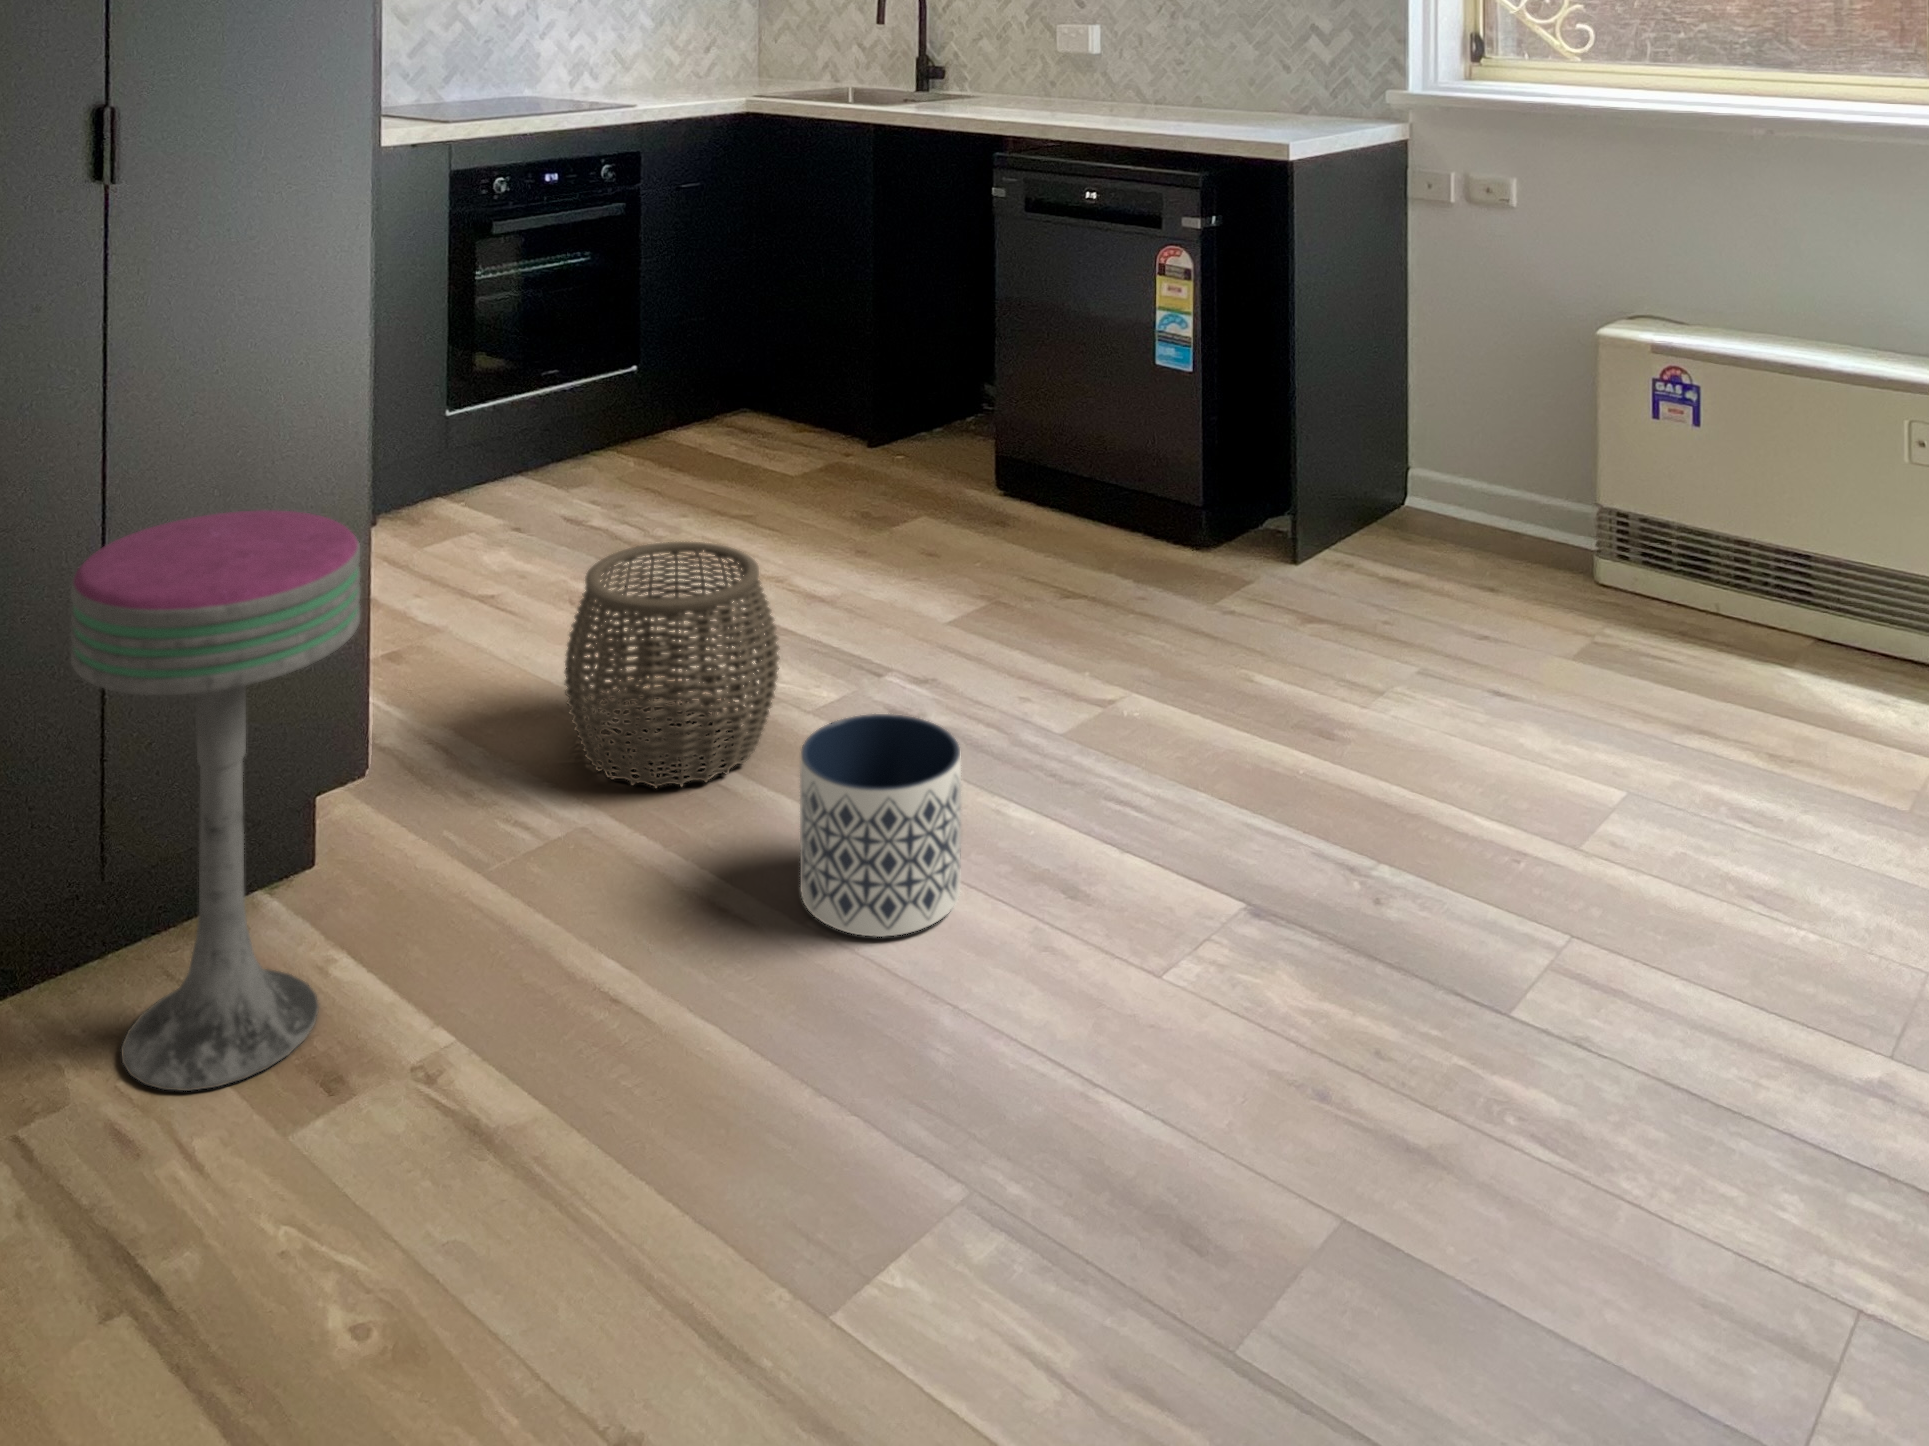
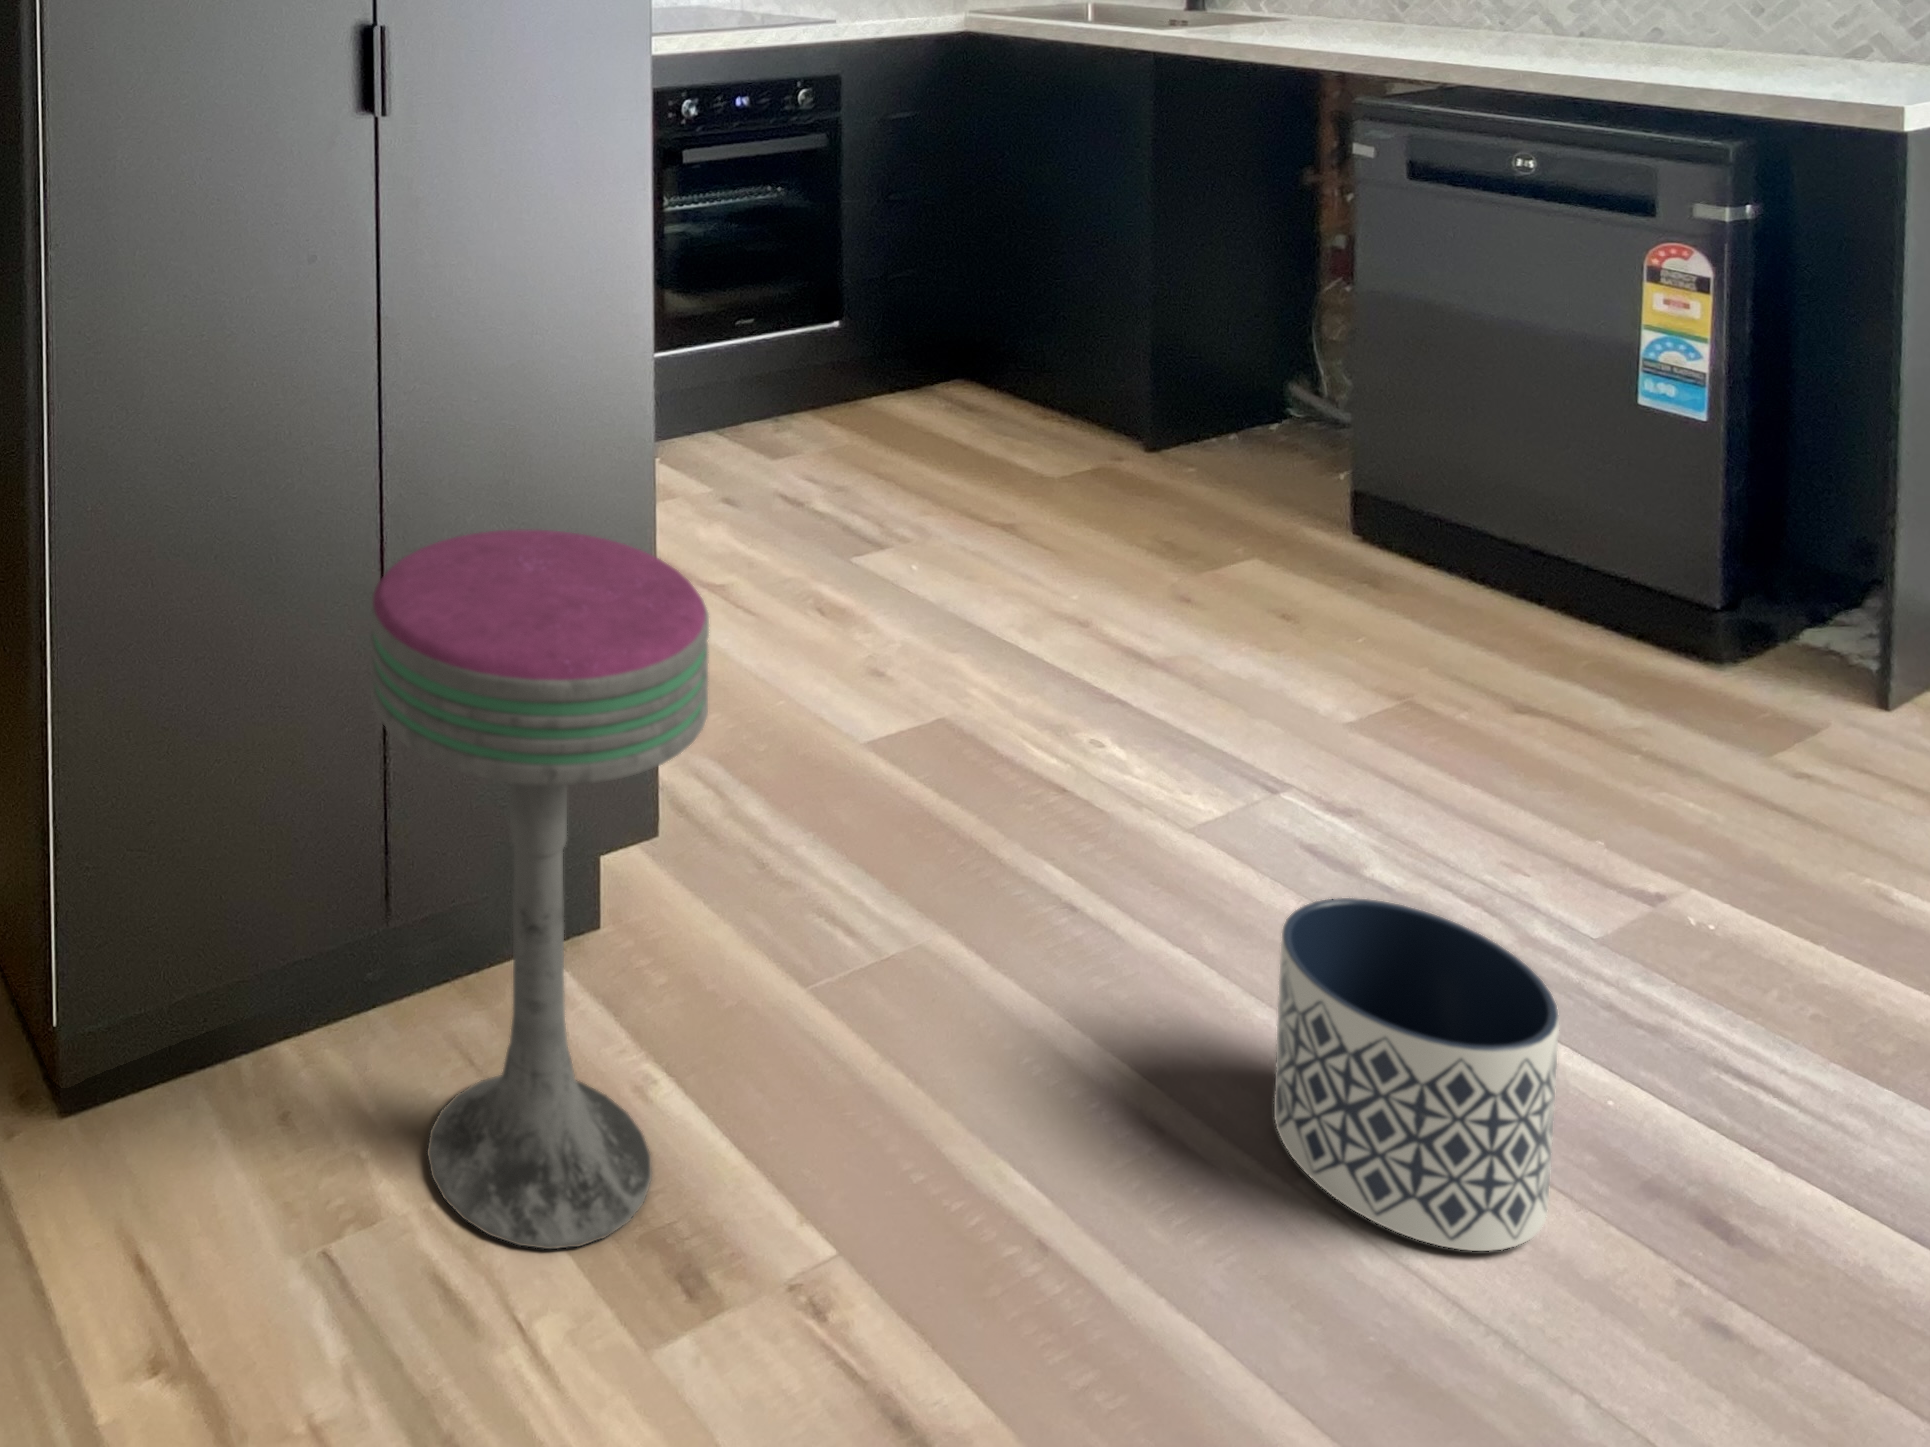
woven basket: present [564,542,780,788] -> none [869,586,1166,914]

